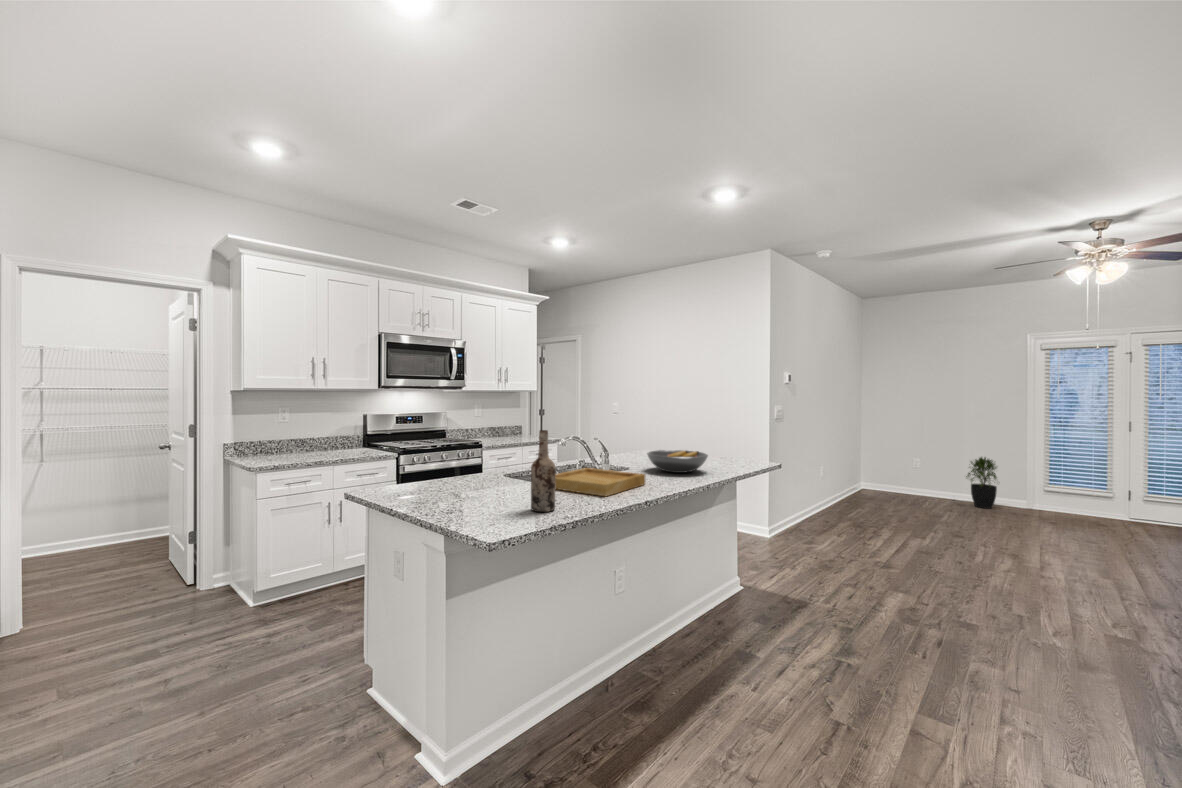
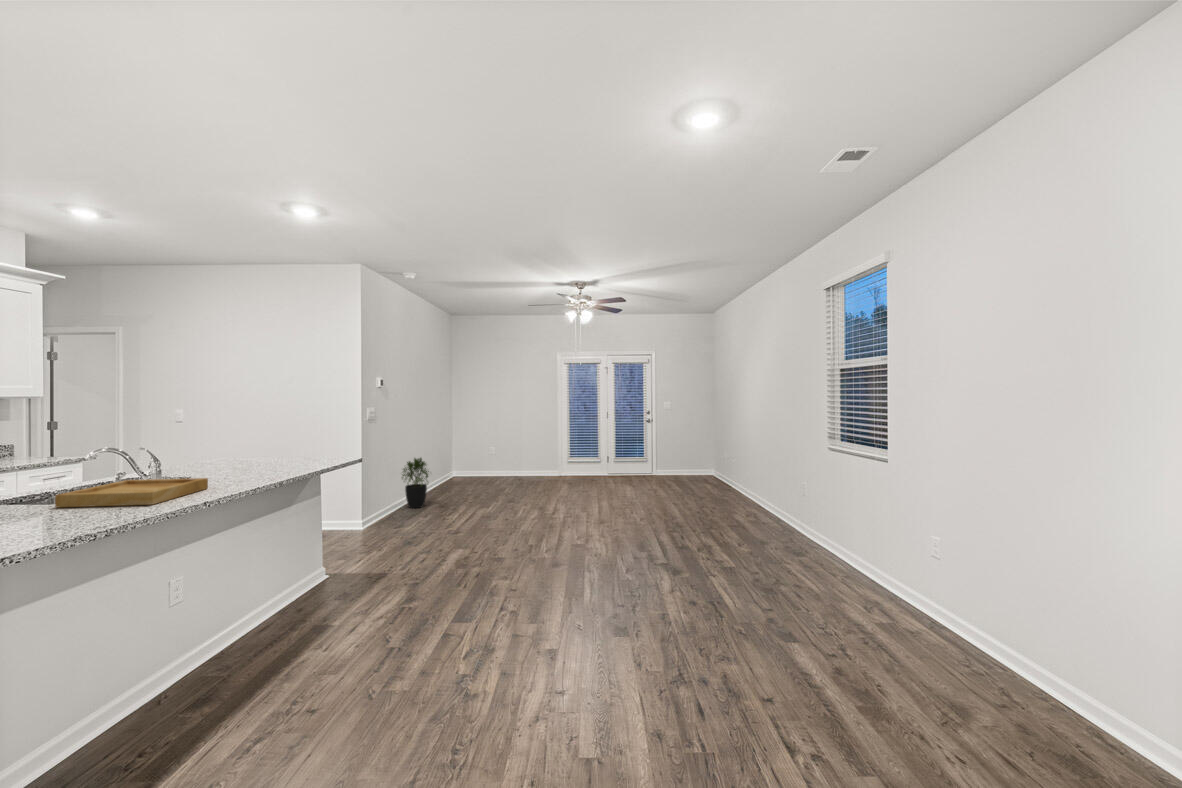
wine bottle: present [531,430,556,512] -> none [35,438,76,531]
fruit bowl: present [647,450,708,473] -> none [213,451,286,475]
potted plant: present [966,457,997,508] -> present [402,458,429,508]

